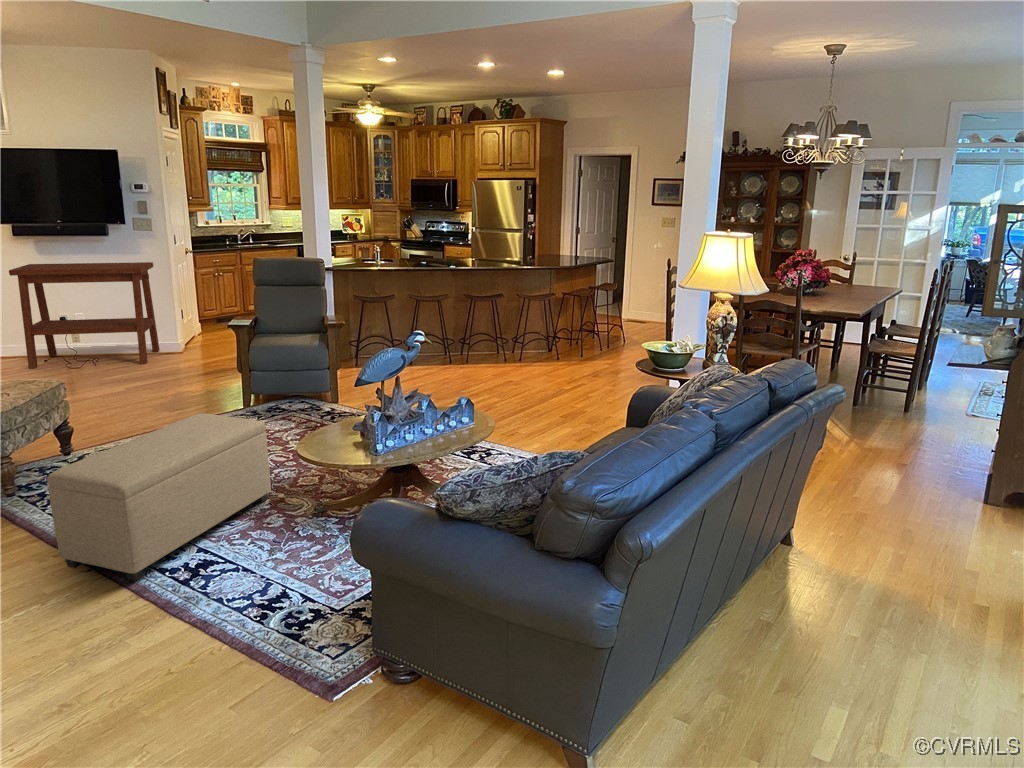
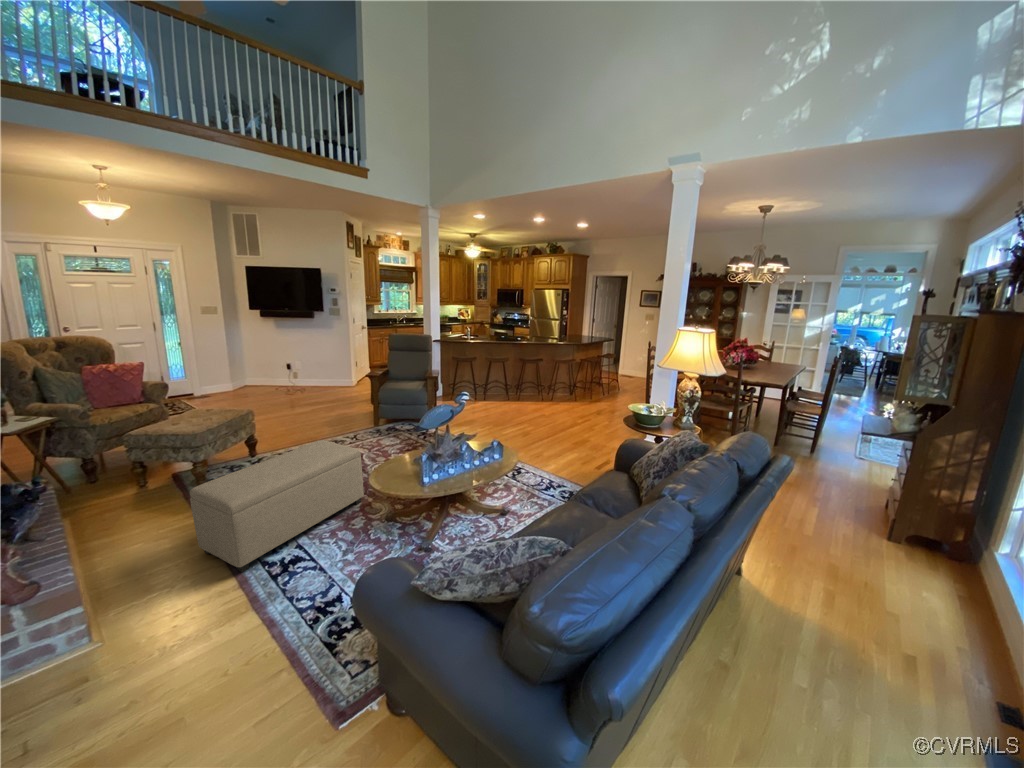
side table: present [9,262,160,369] -> none [258,333,342,393]

